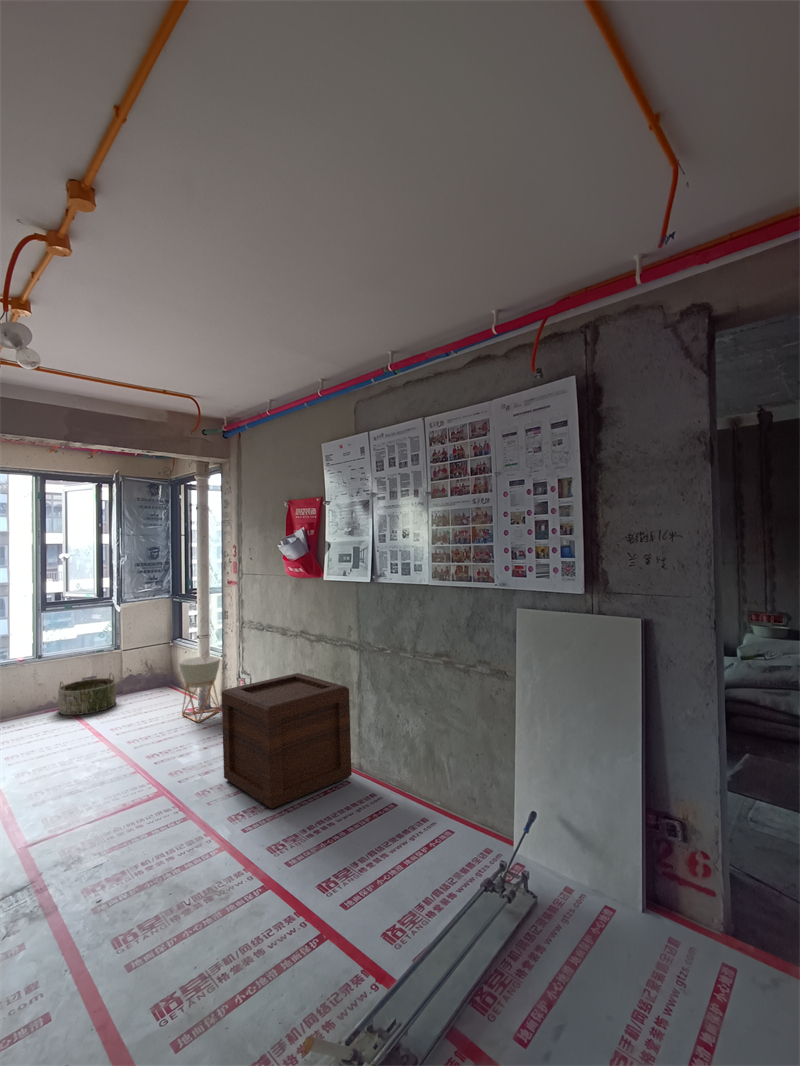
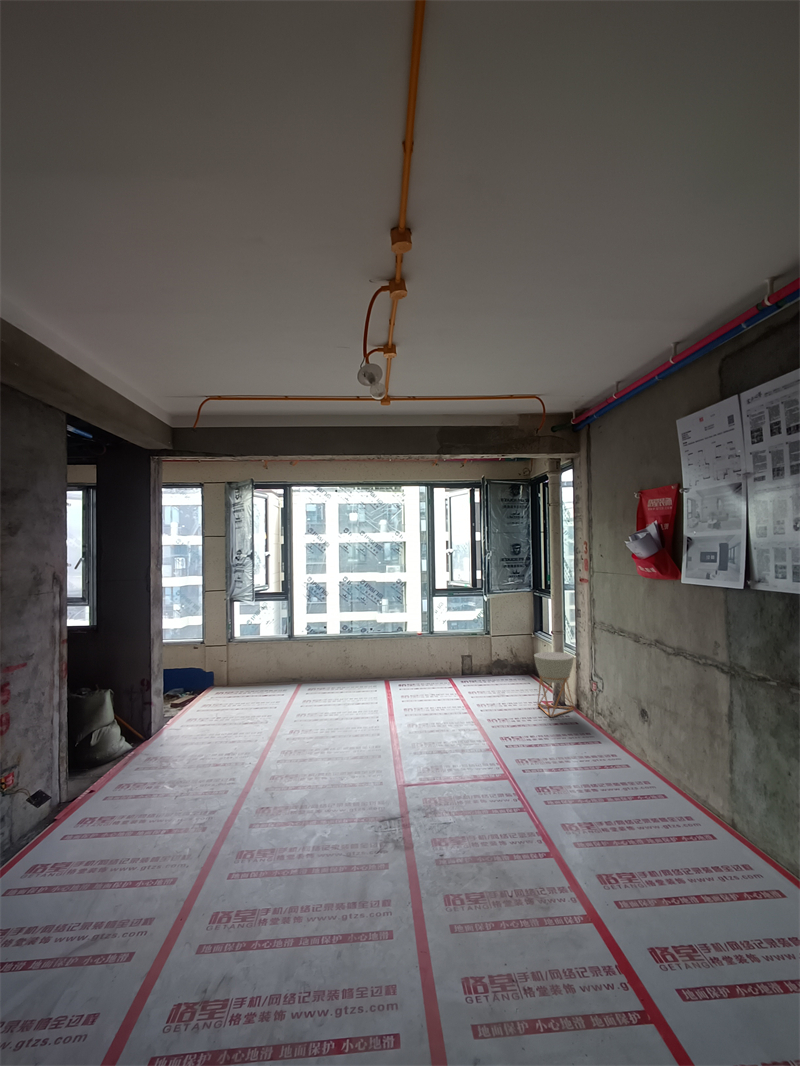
basket: present [58,673,116,715] -> none [441,655,485,688]
wooden crate: present [222,673,352,809] -> none [562,687,718,834]

